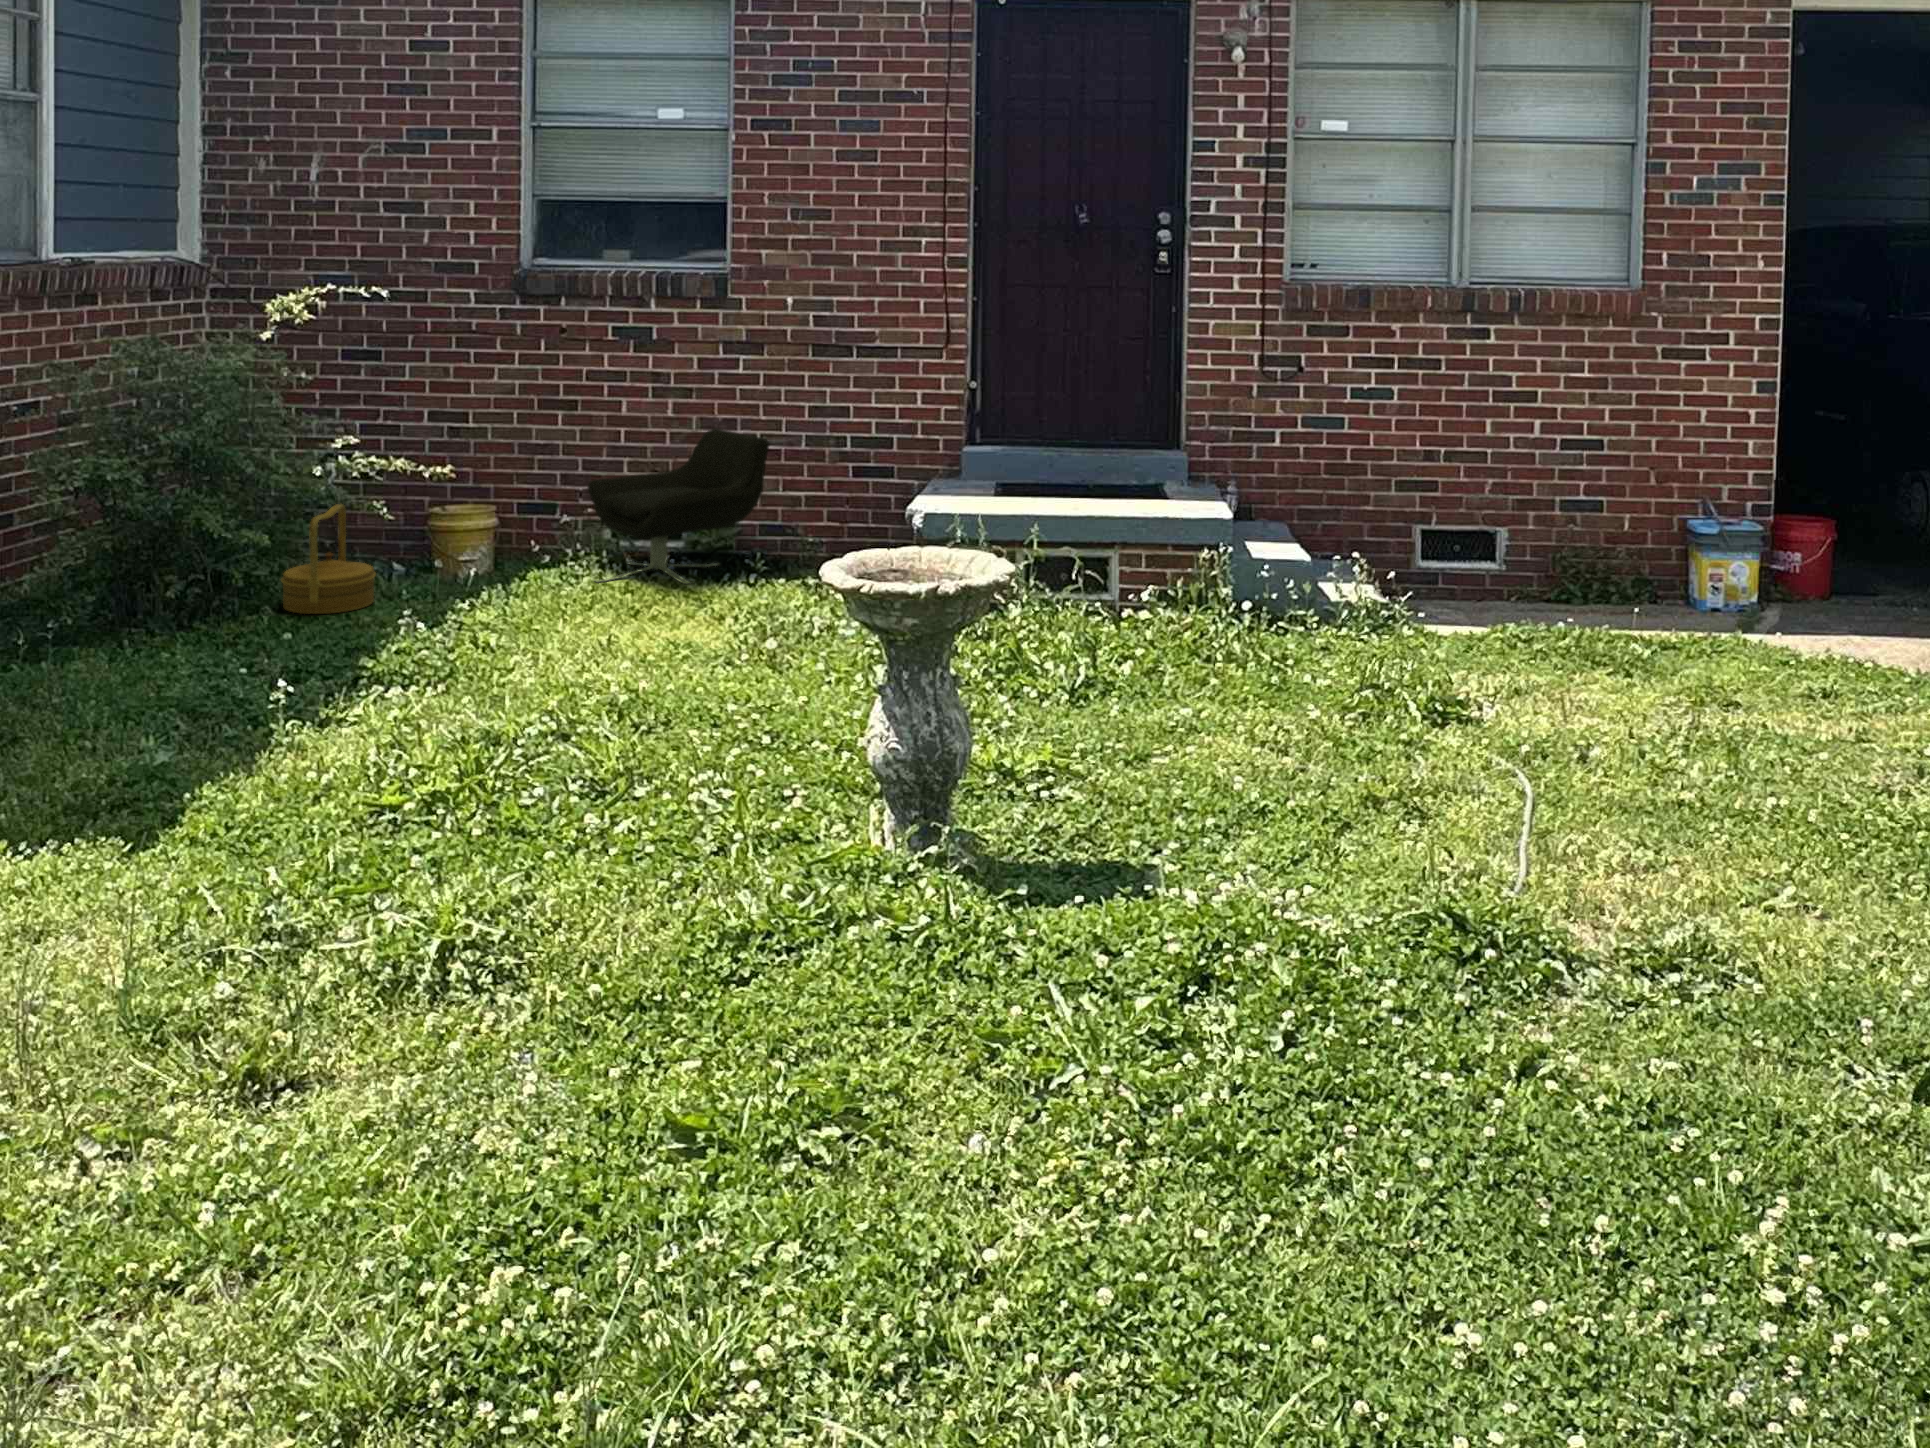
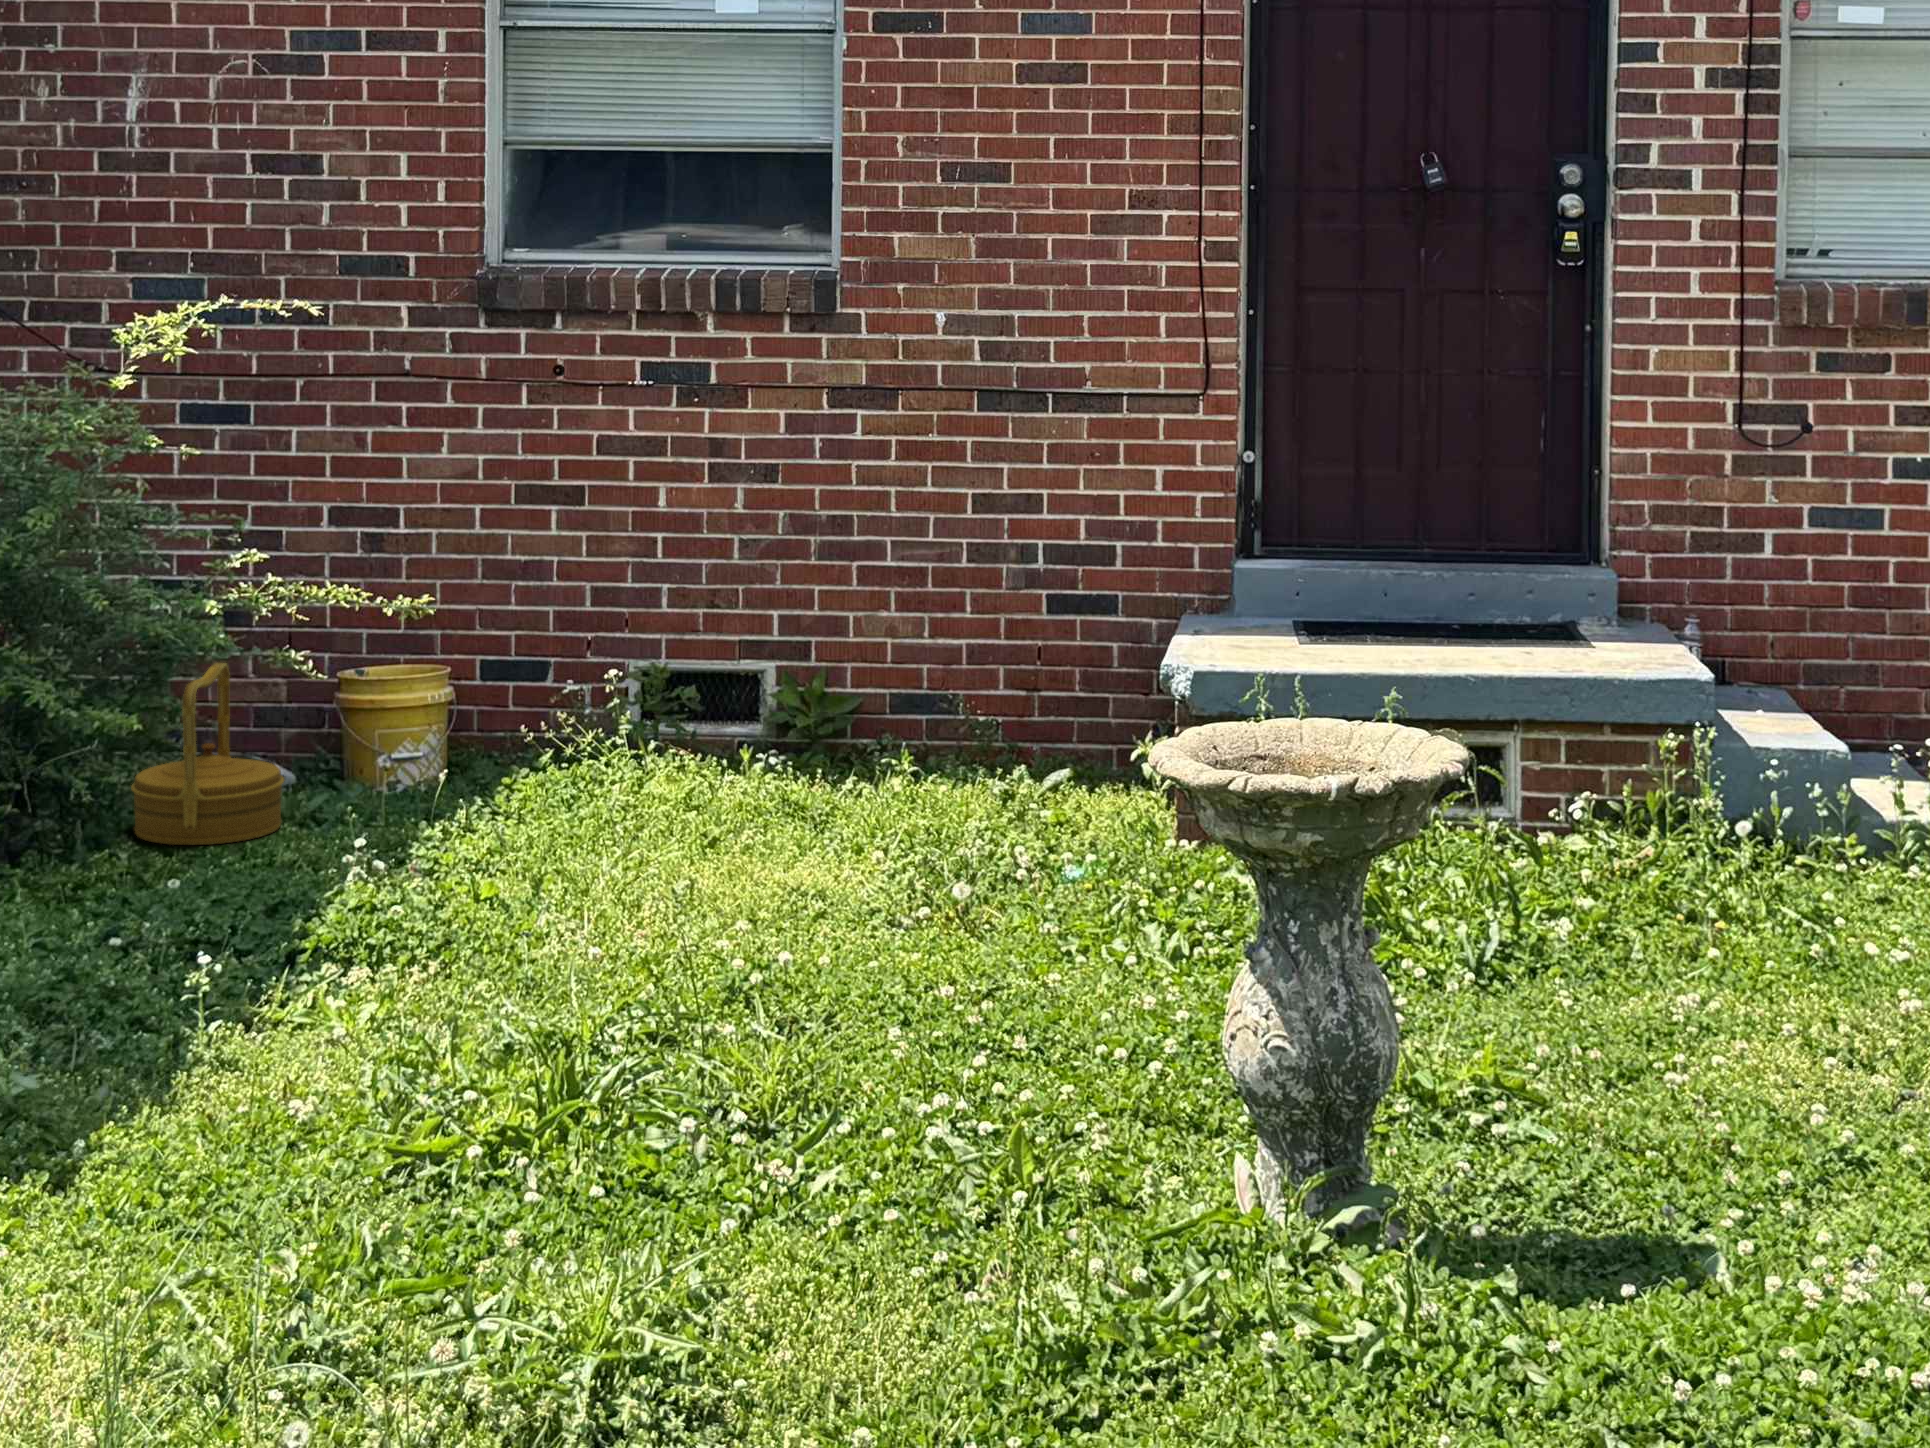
lounge chair: present [588,428,769,584] -> none [612,533,917,795]

